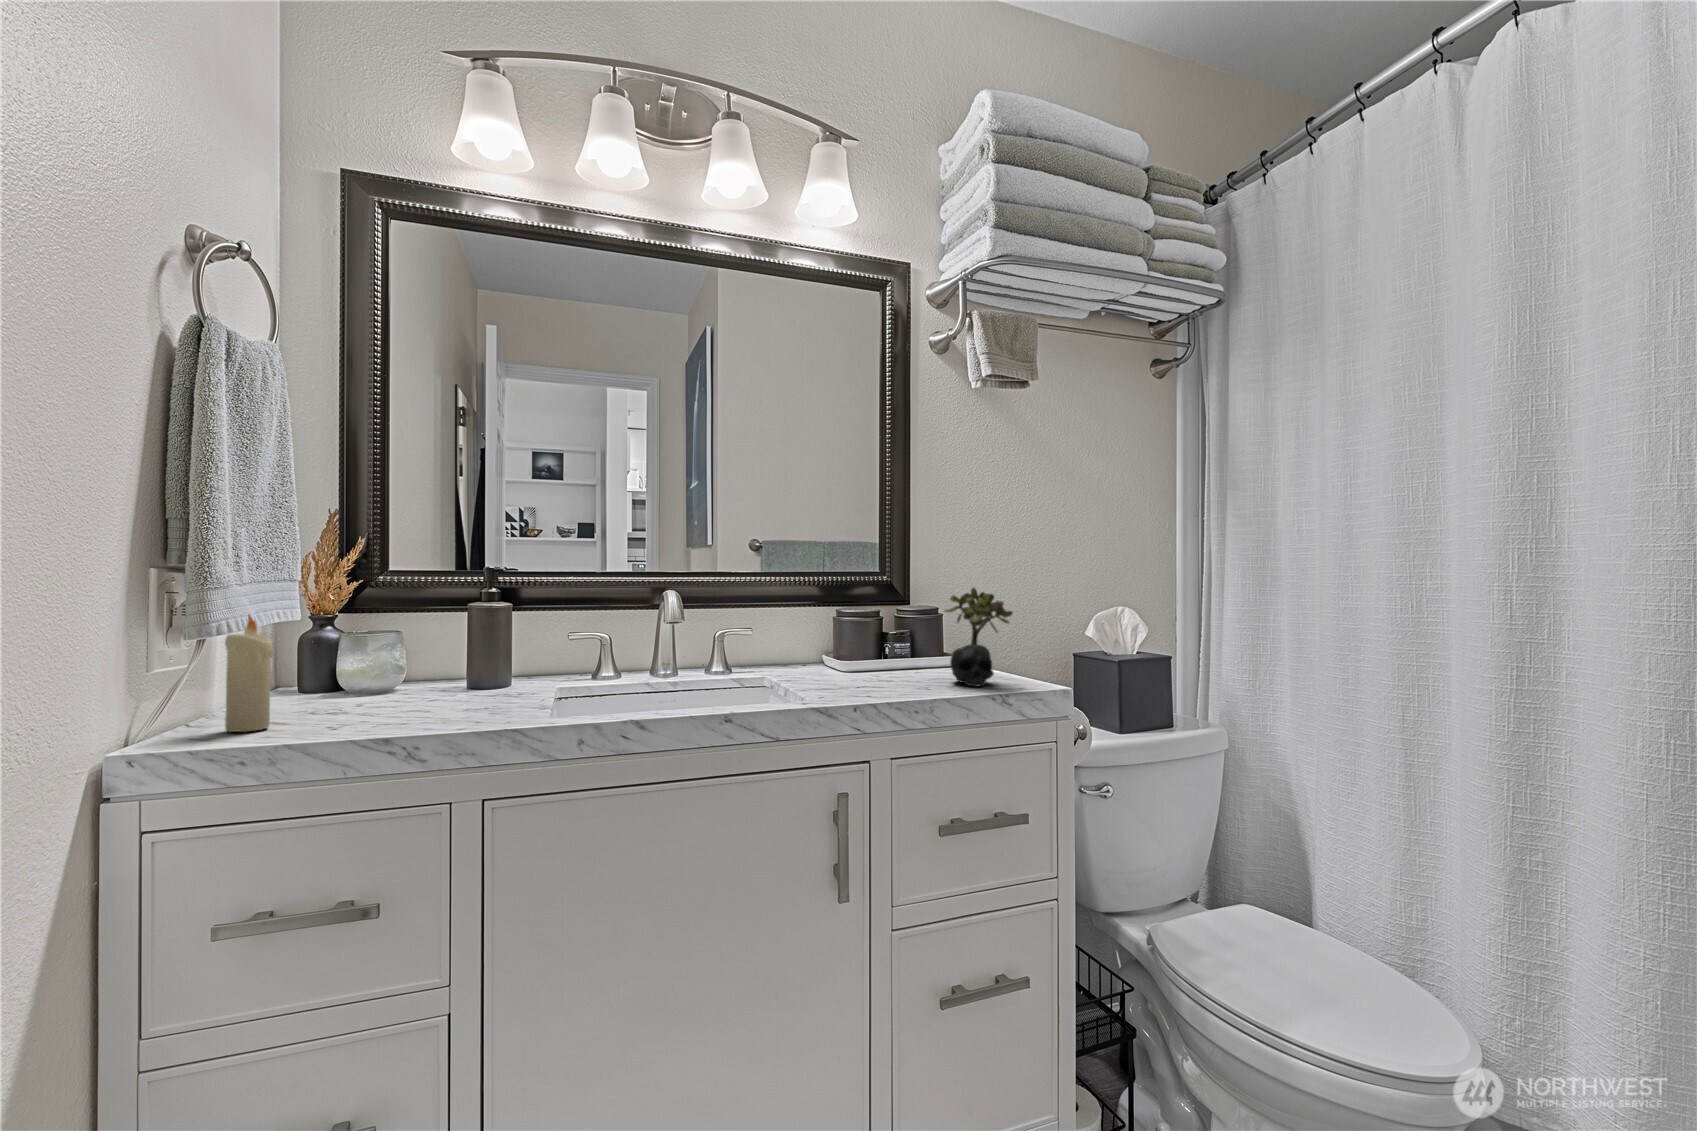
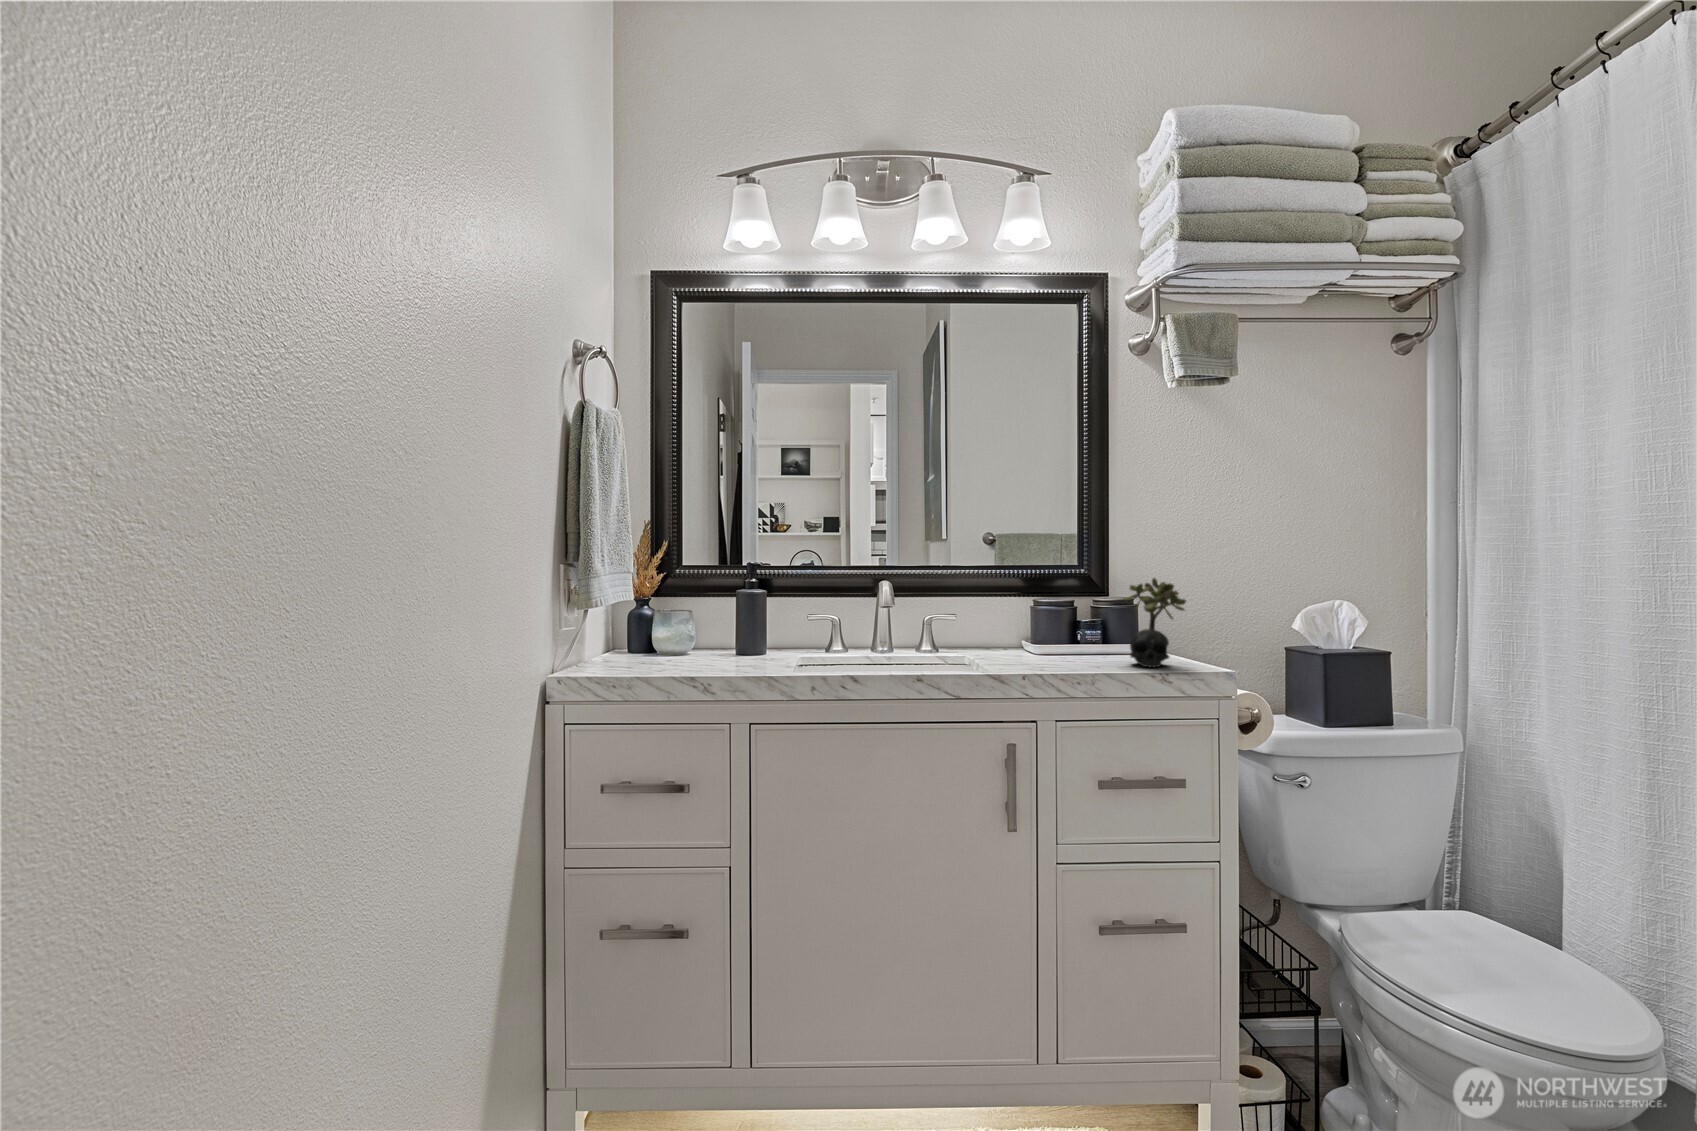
candle: present [225,615,273,732] -> none [585,595,612,673]

